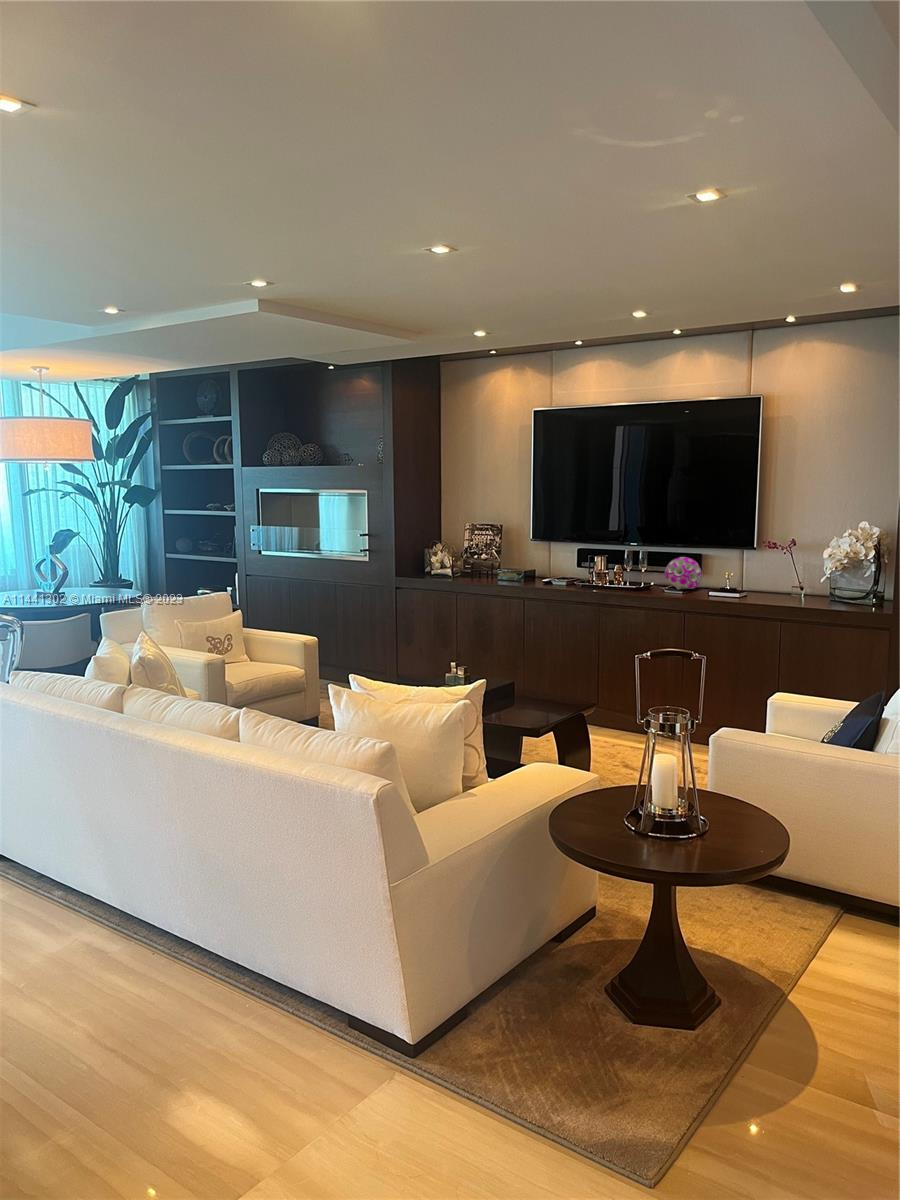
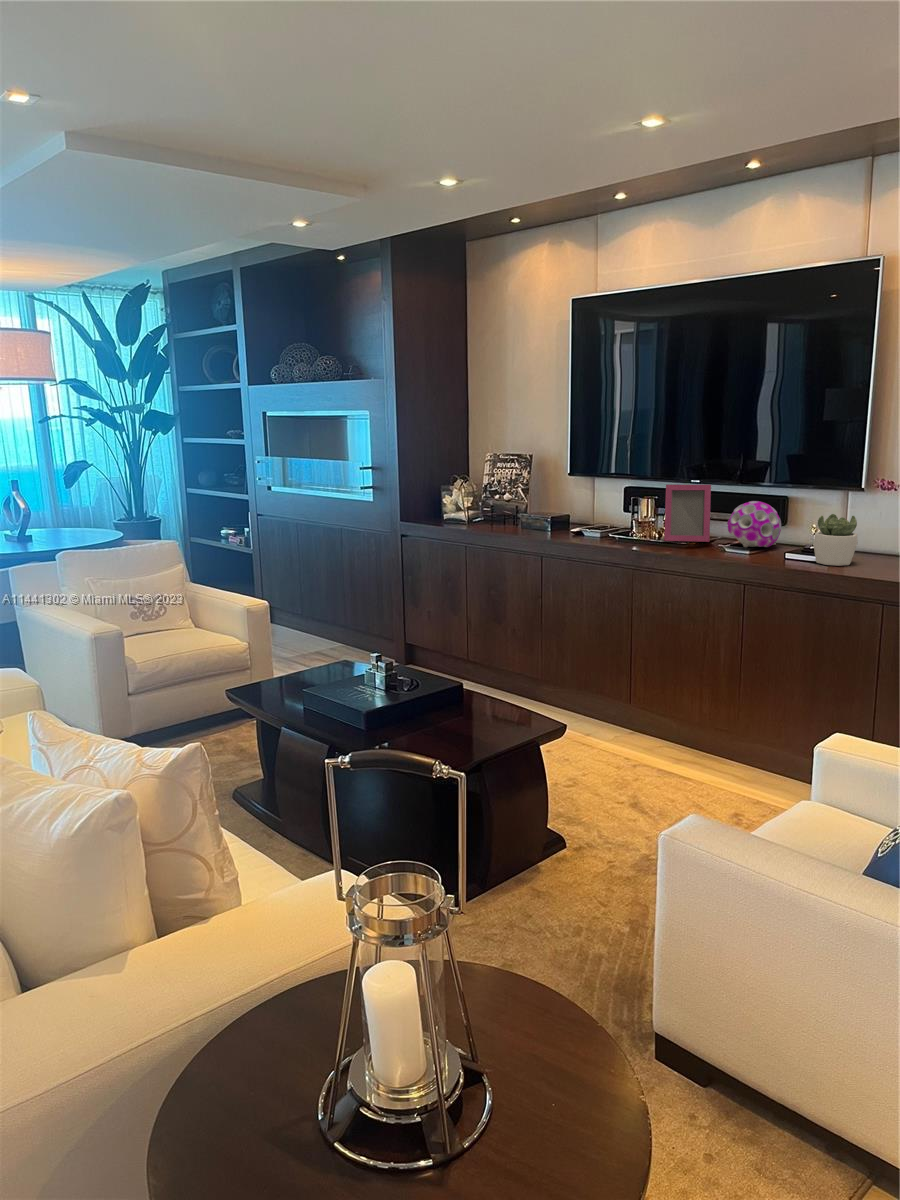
picture frame: none [618,546,651,587] -> present [664,485,711,542]
succulent plant: none [728,564,756,599] -> present [813,514,858,566]

